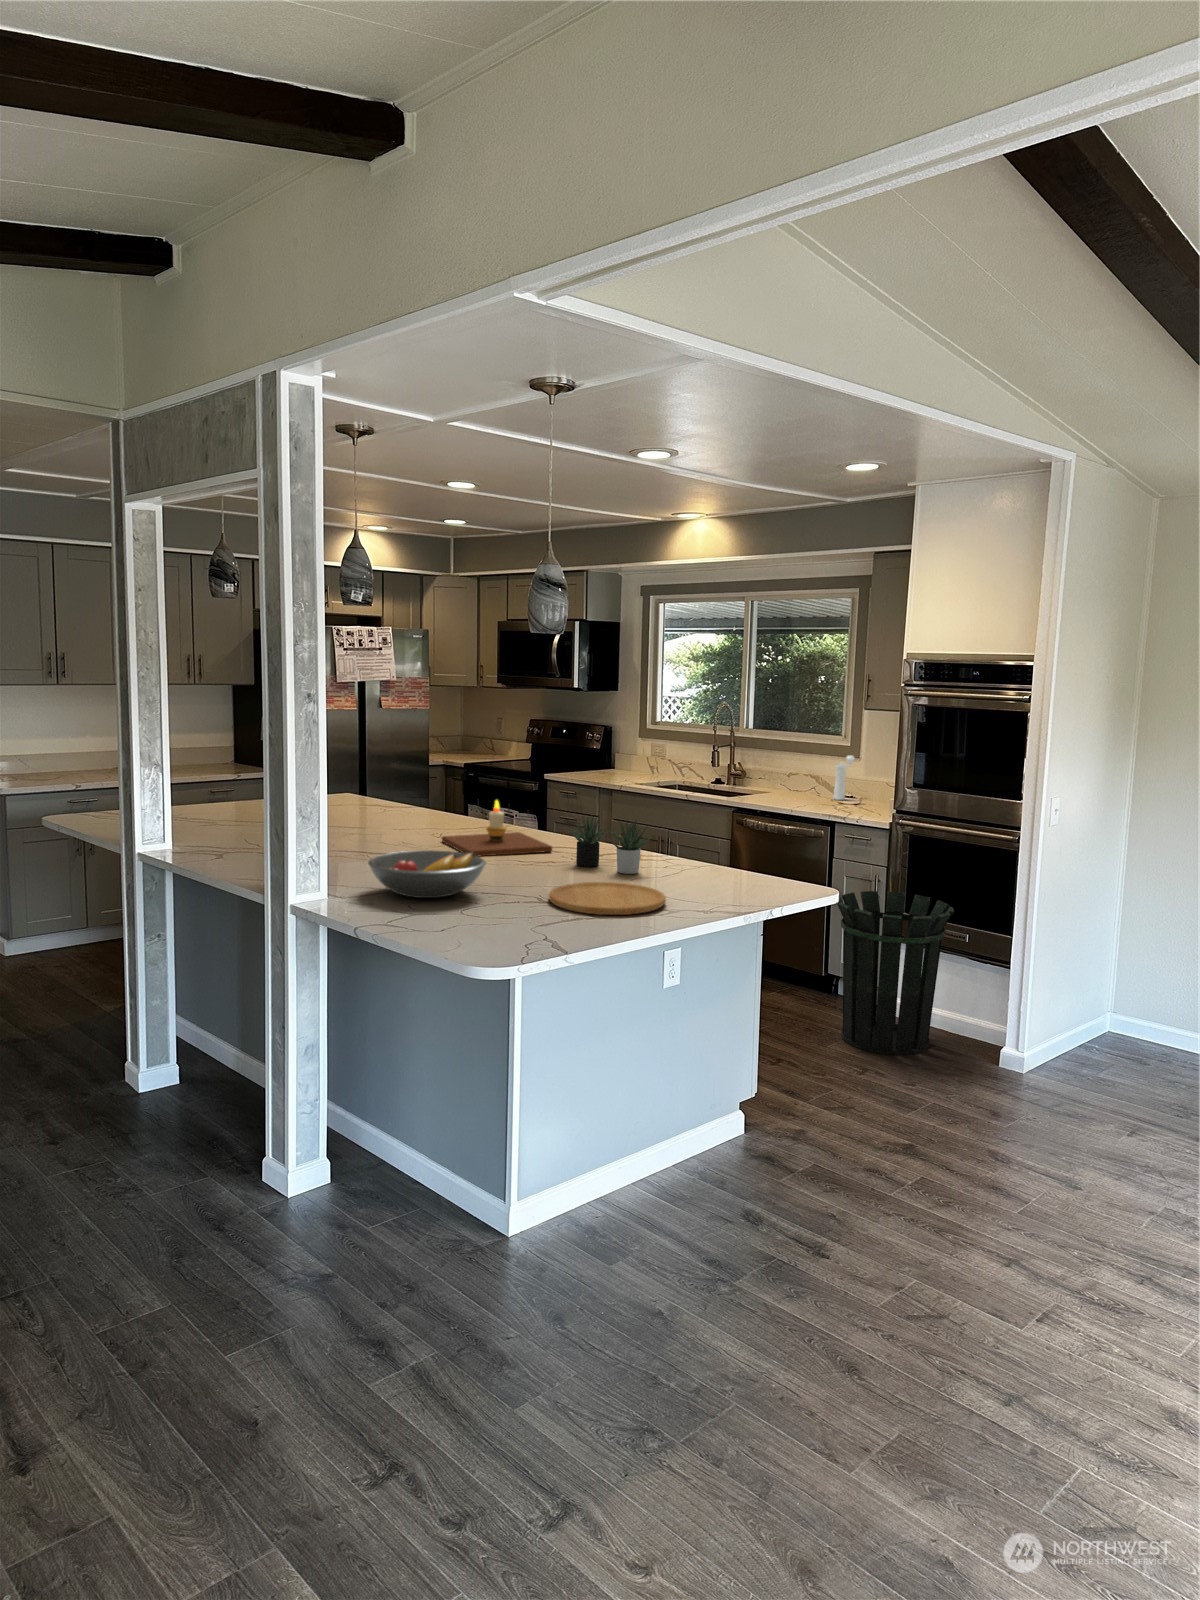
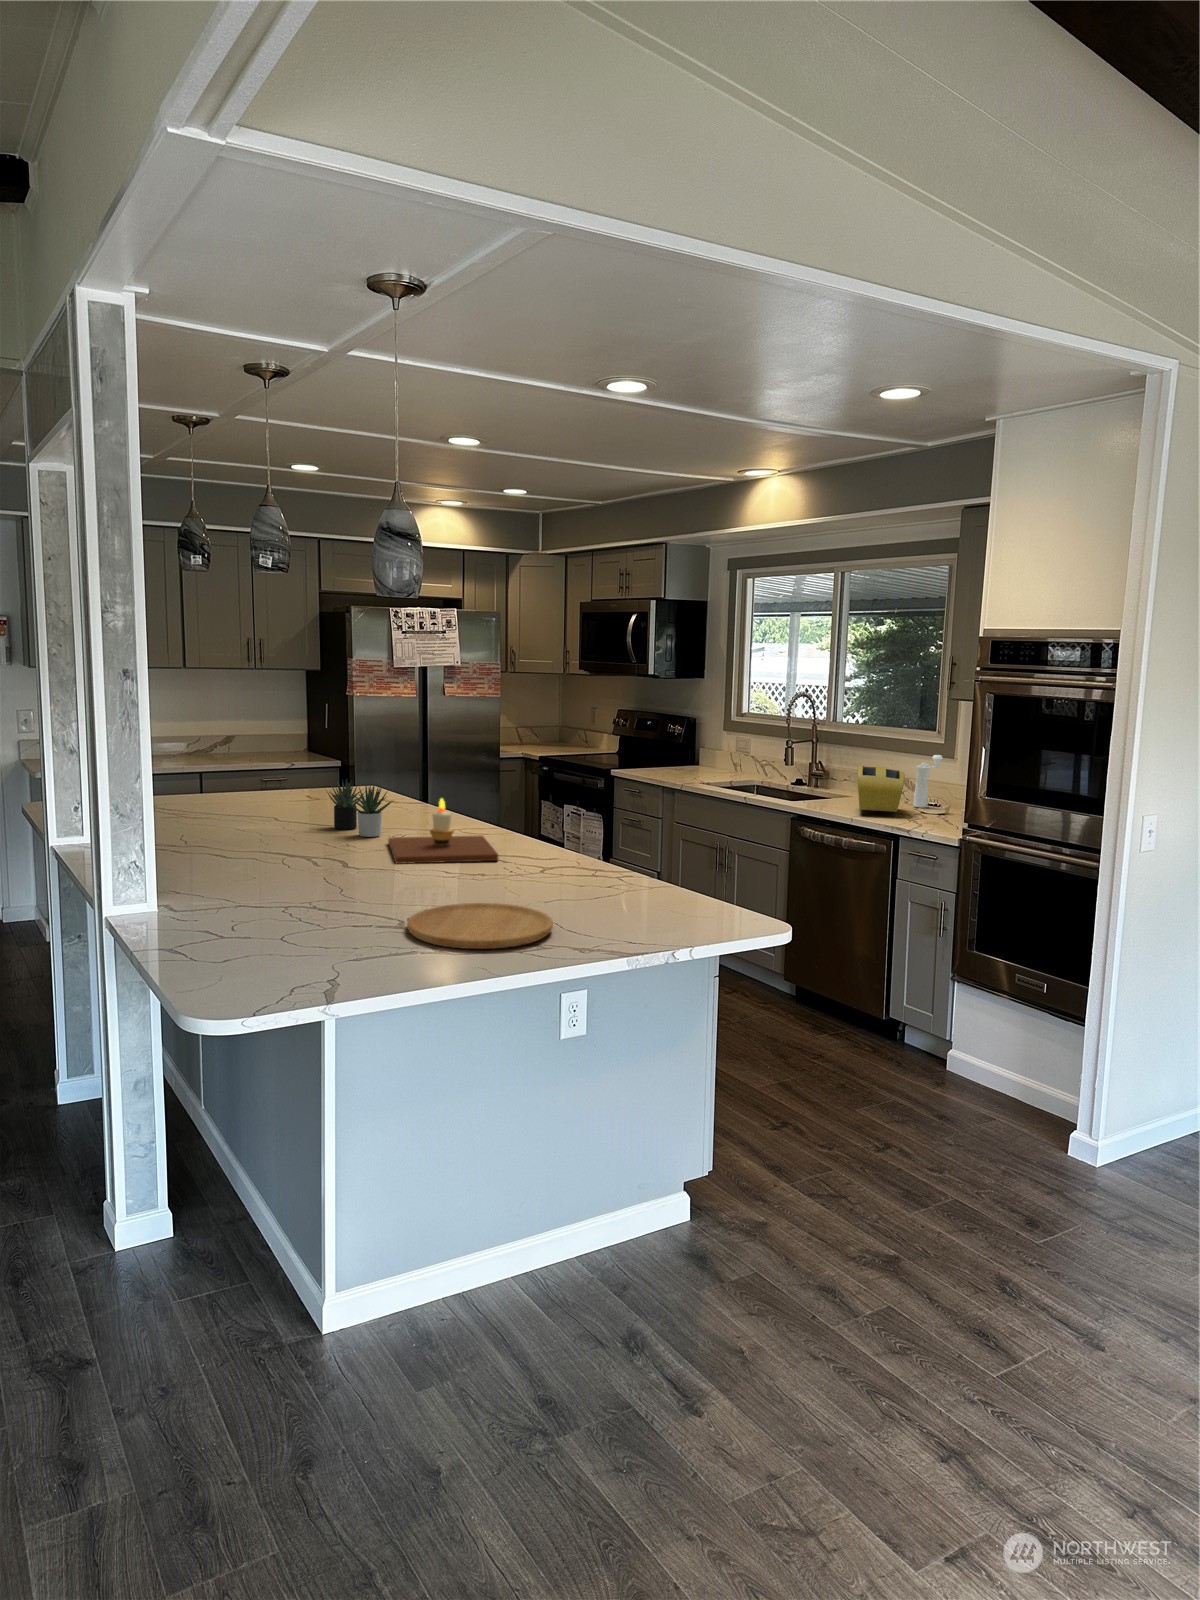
toaster: none [791,766,834,808] -> present [857,766,905,817]
succulent plant: present [569,816,652,874] -> present [326,781,393,837]
fruit bowl: present [368,850,486,898] -> none [205,857,349,915]
waste bin: present [837,891,954,1055] -> none [871,921,1019,1128]

